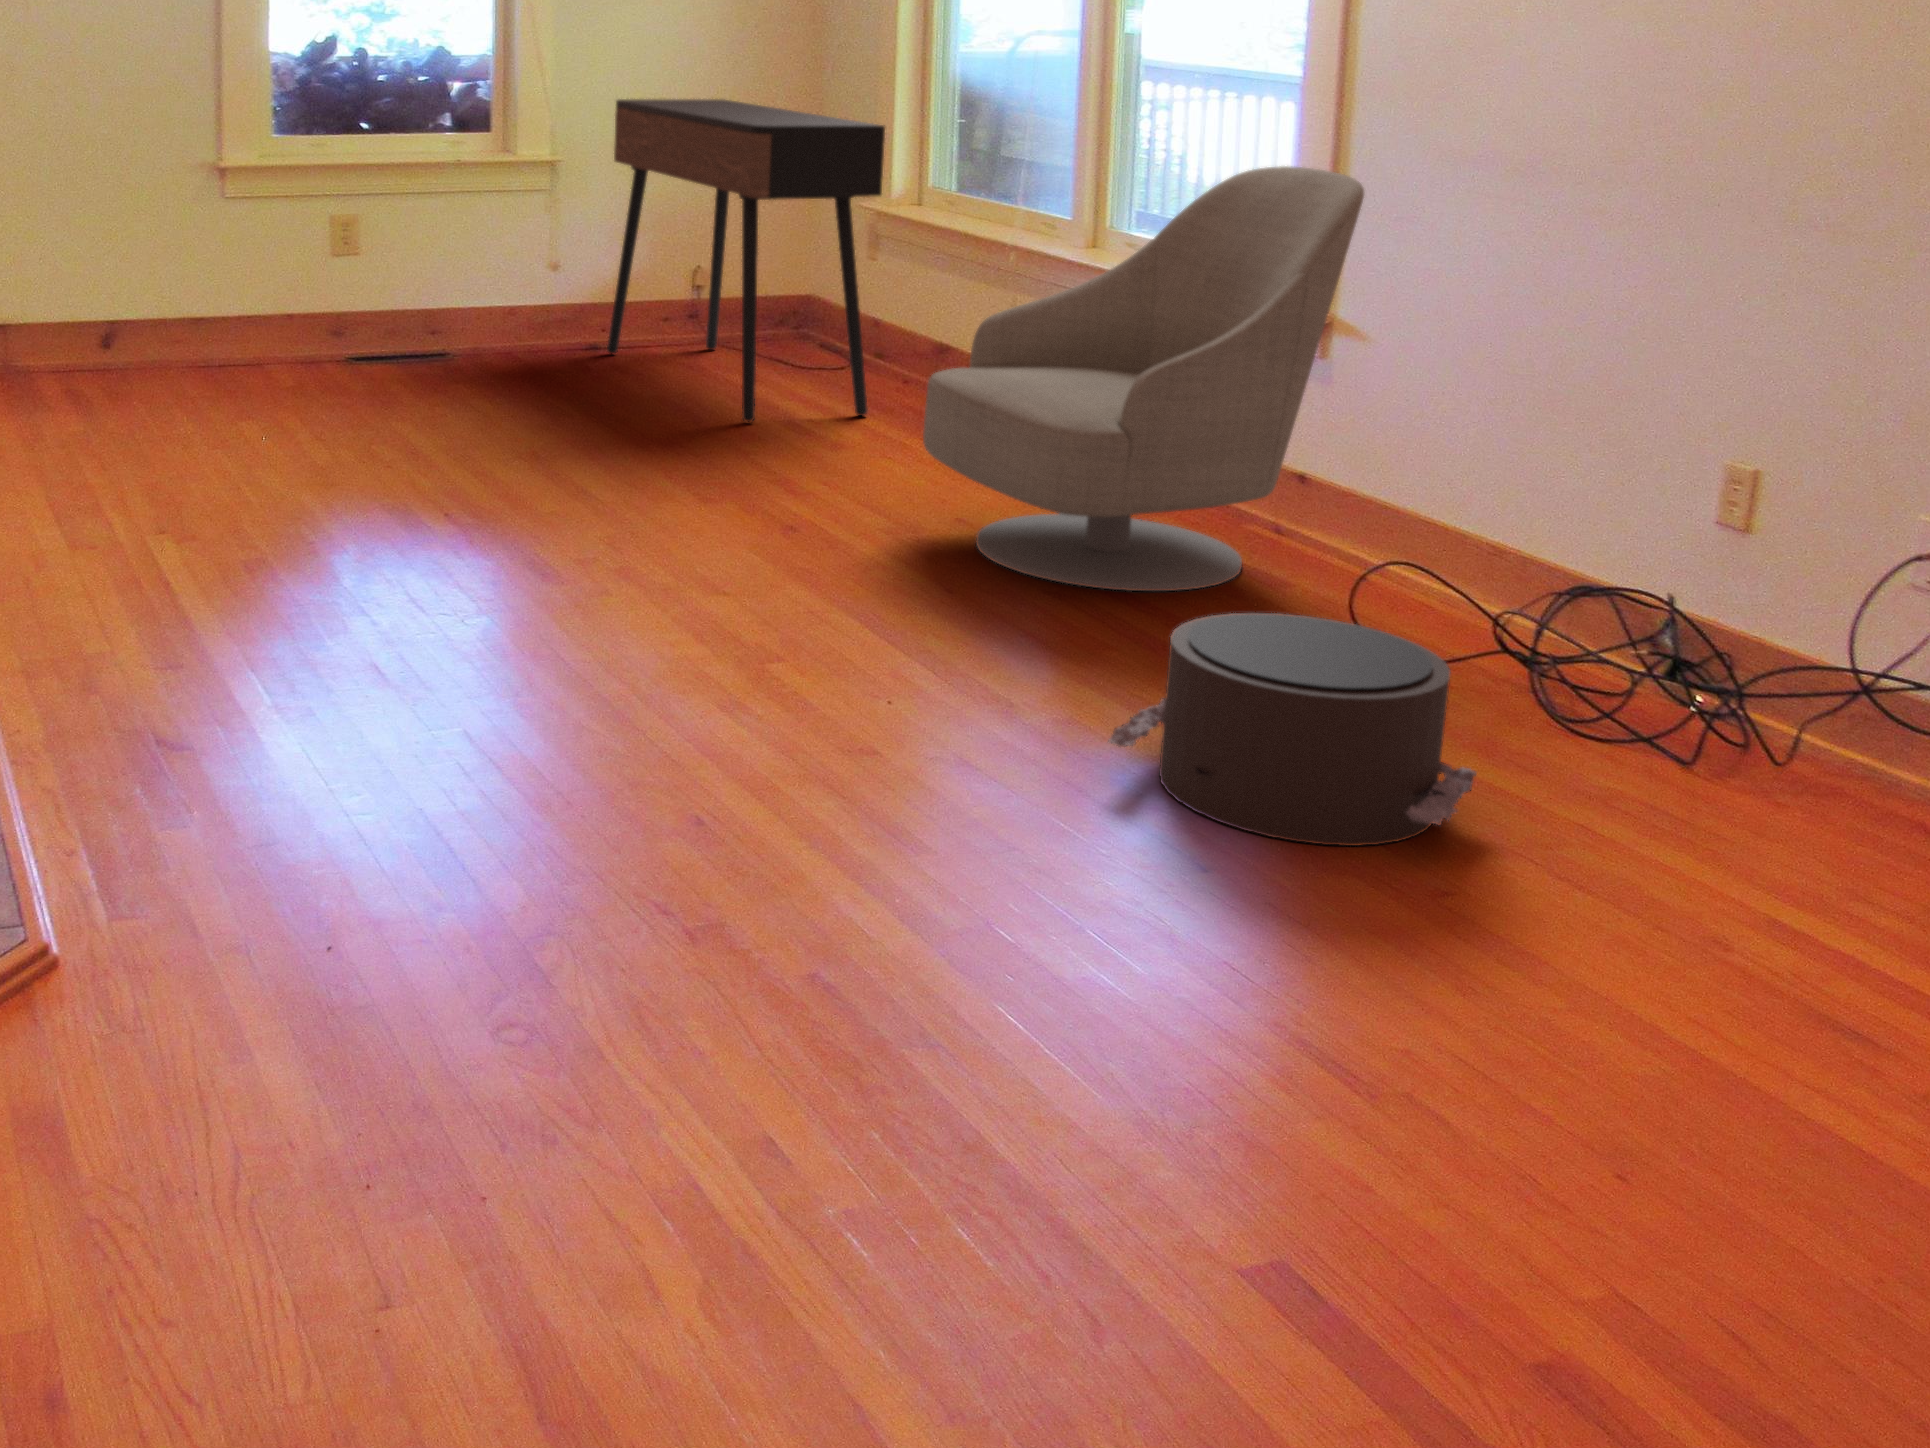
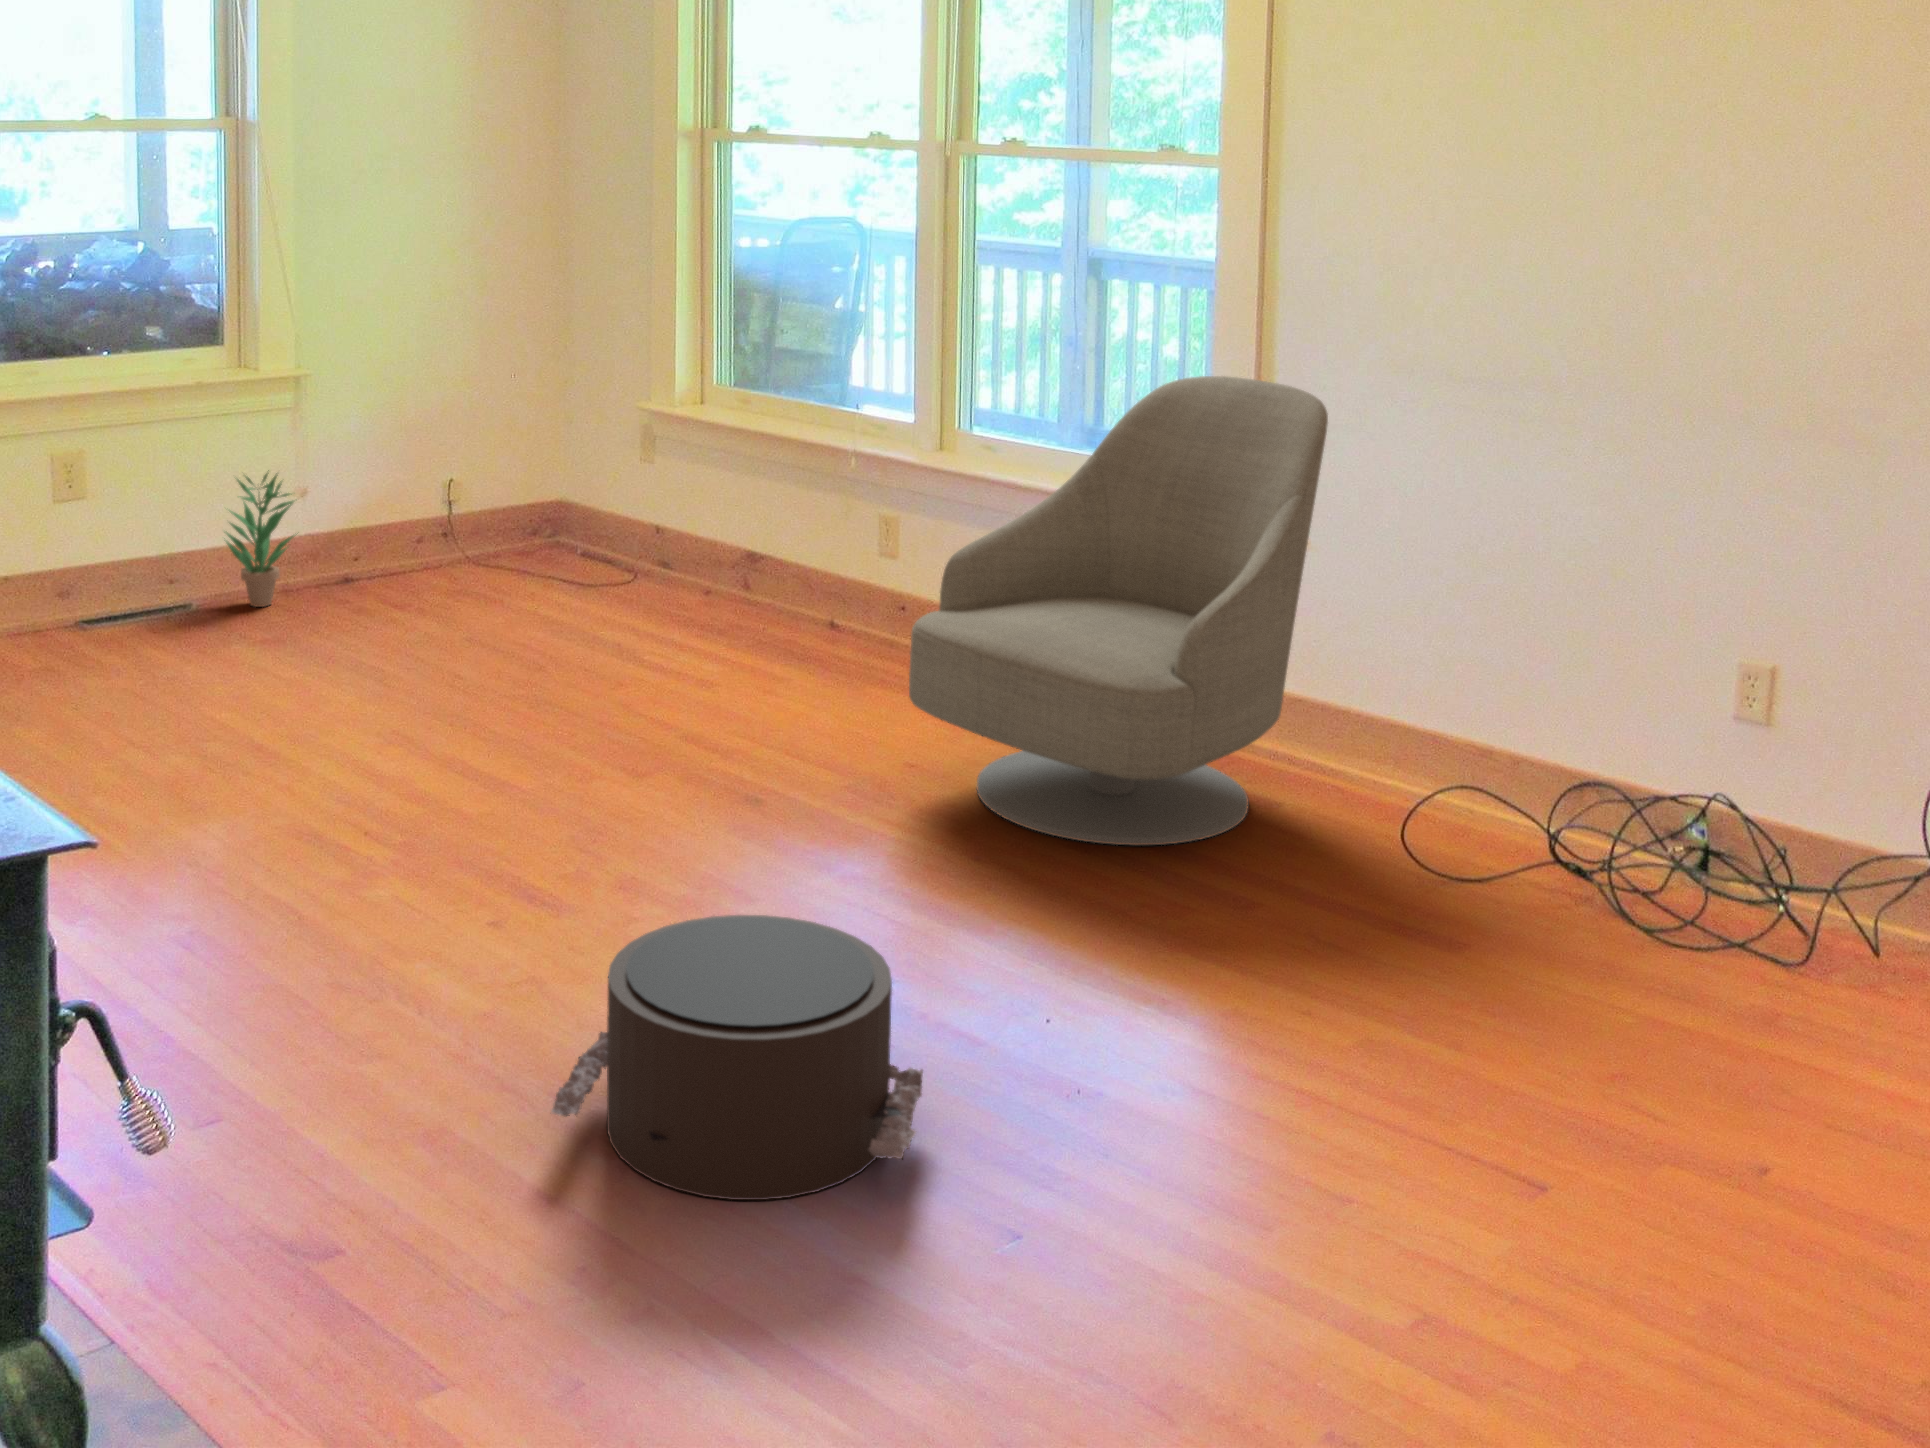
console table: present [607,99,885,422] -> none [369,294,724,667]
potted plant: none [478,237,541,358] -> present [226,470,297,607]
pouf: present [1108,613,1477,846] -> present [551,915,923,1200]

